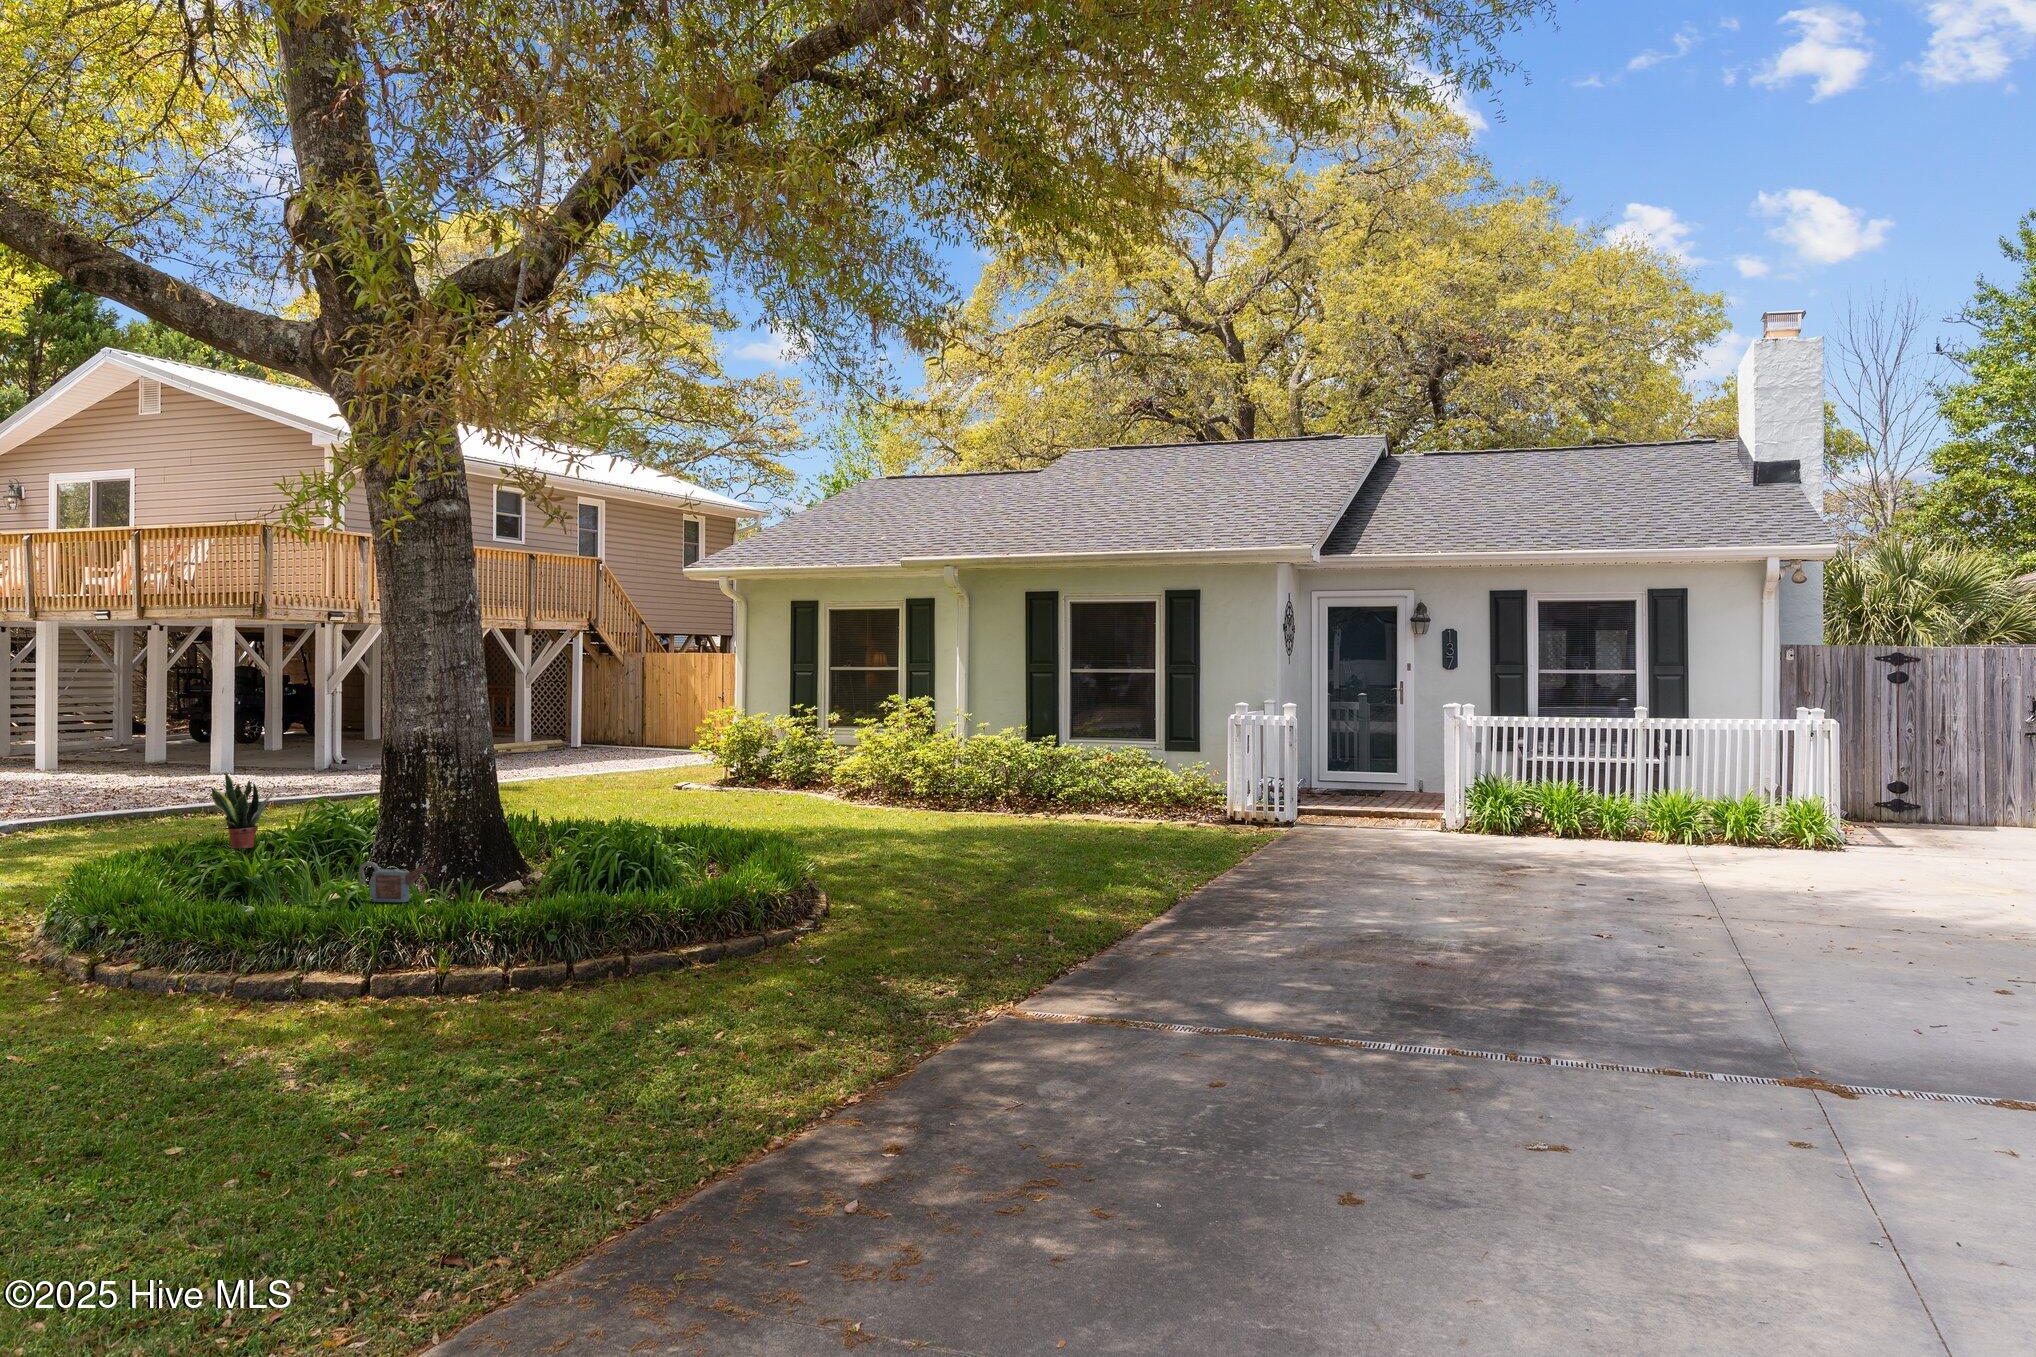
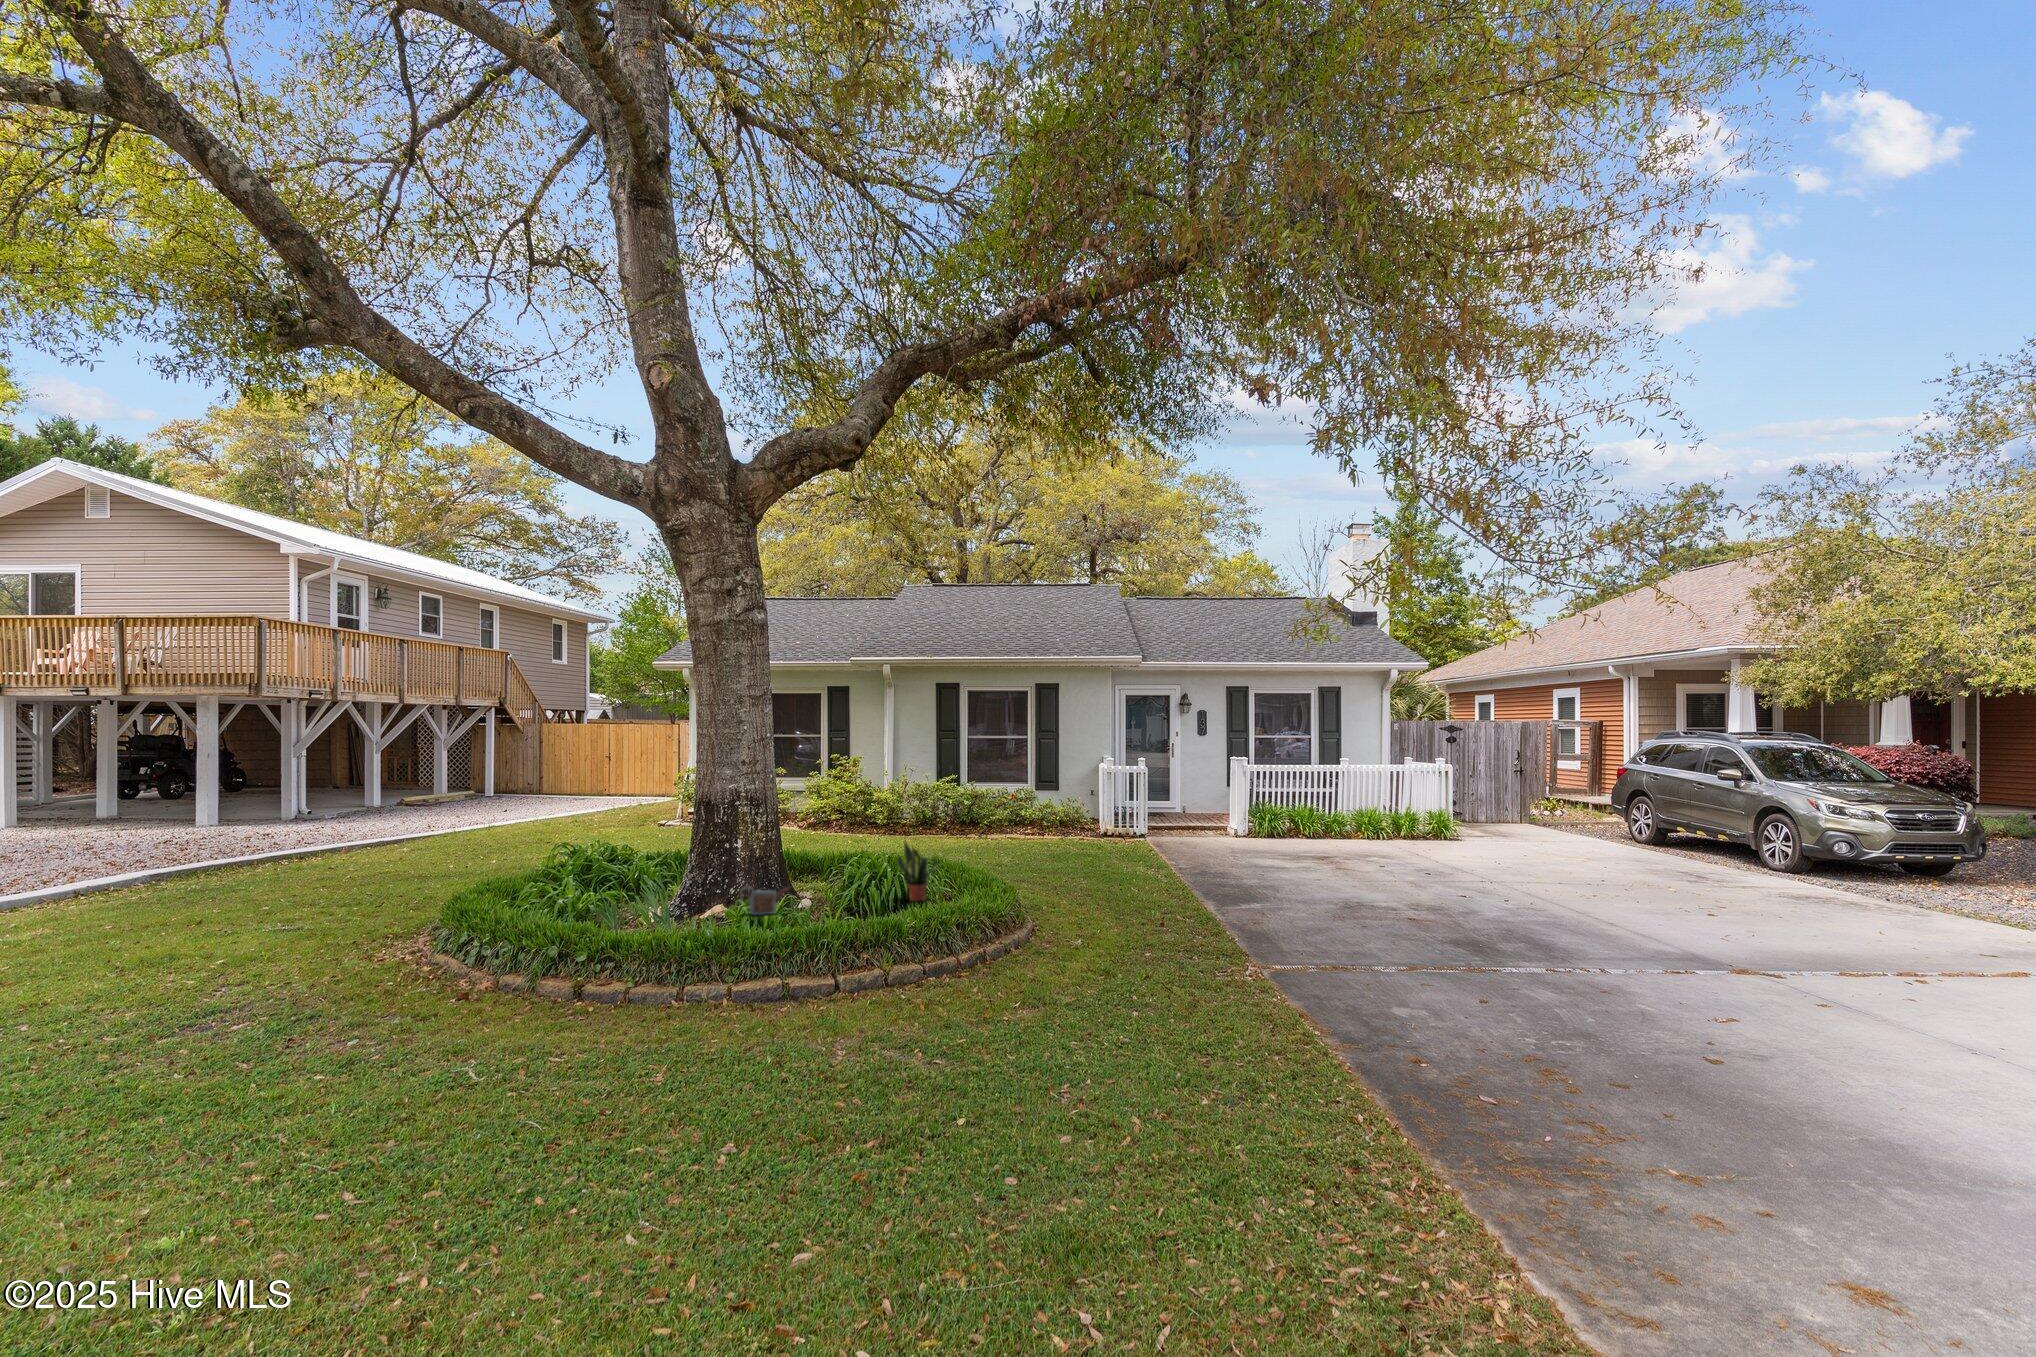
potted plant: present [212,773,274,849] -> present [897,842,937,901]

